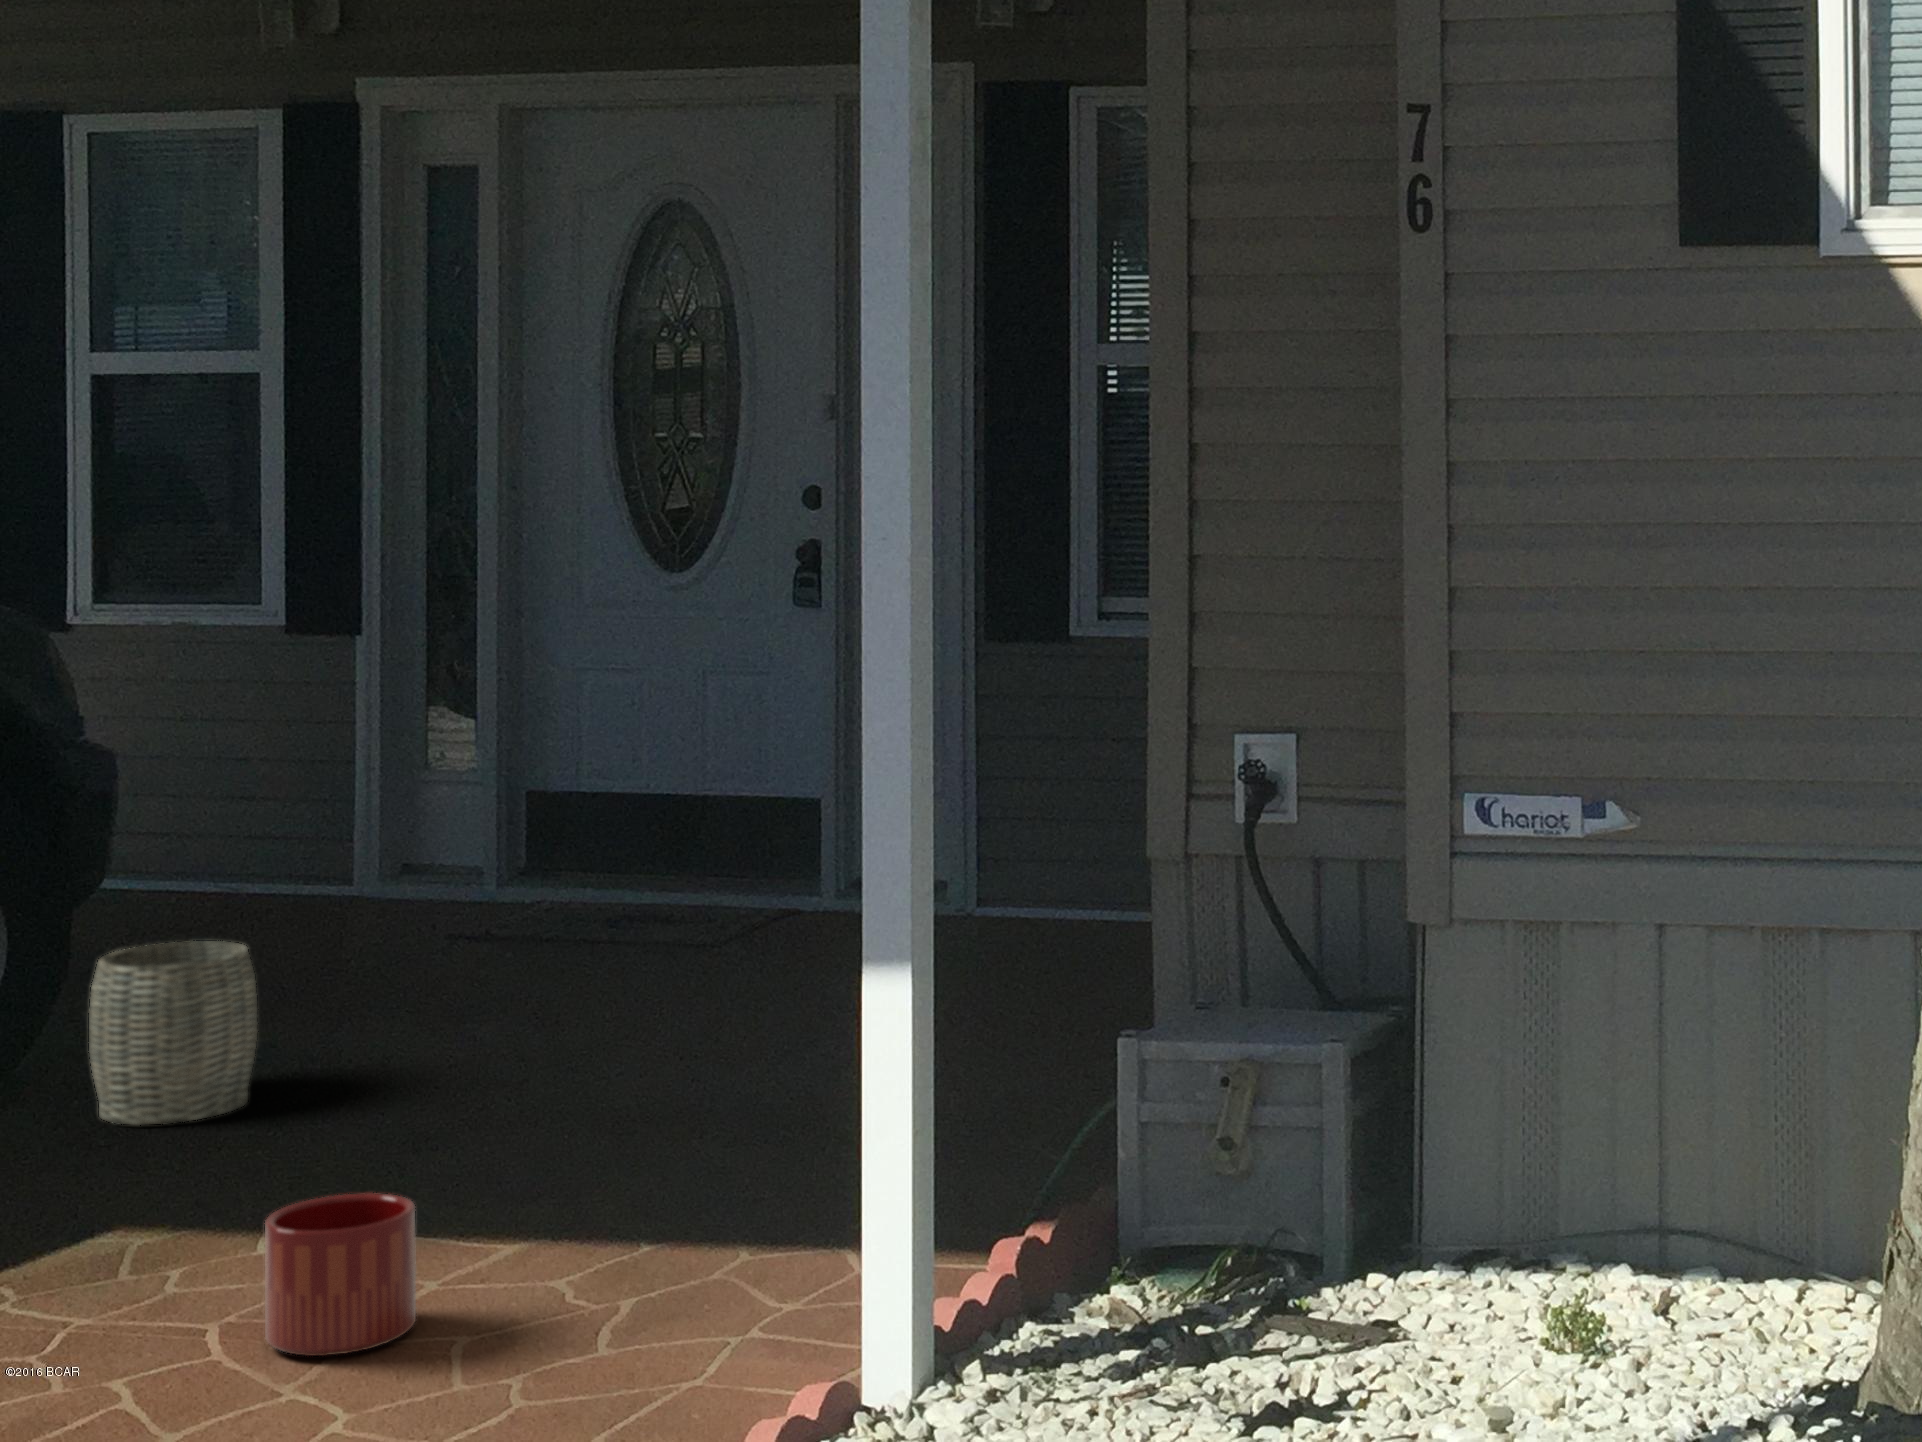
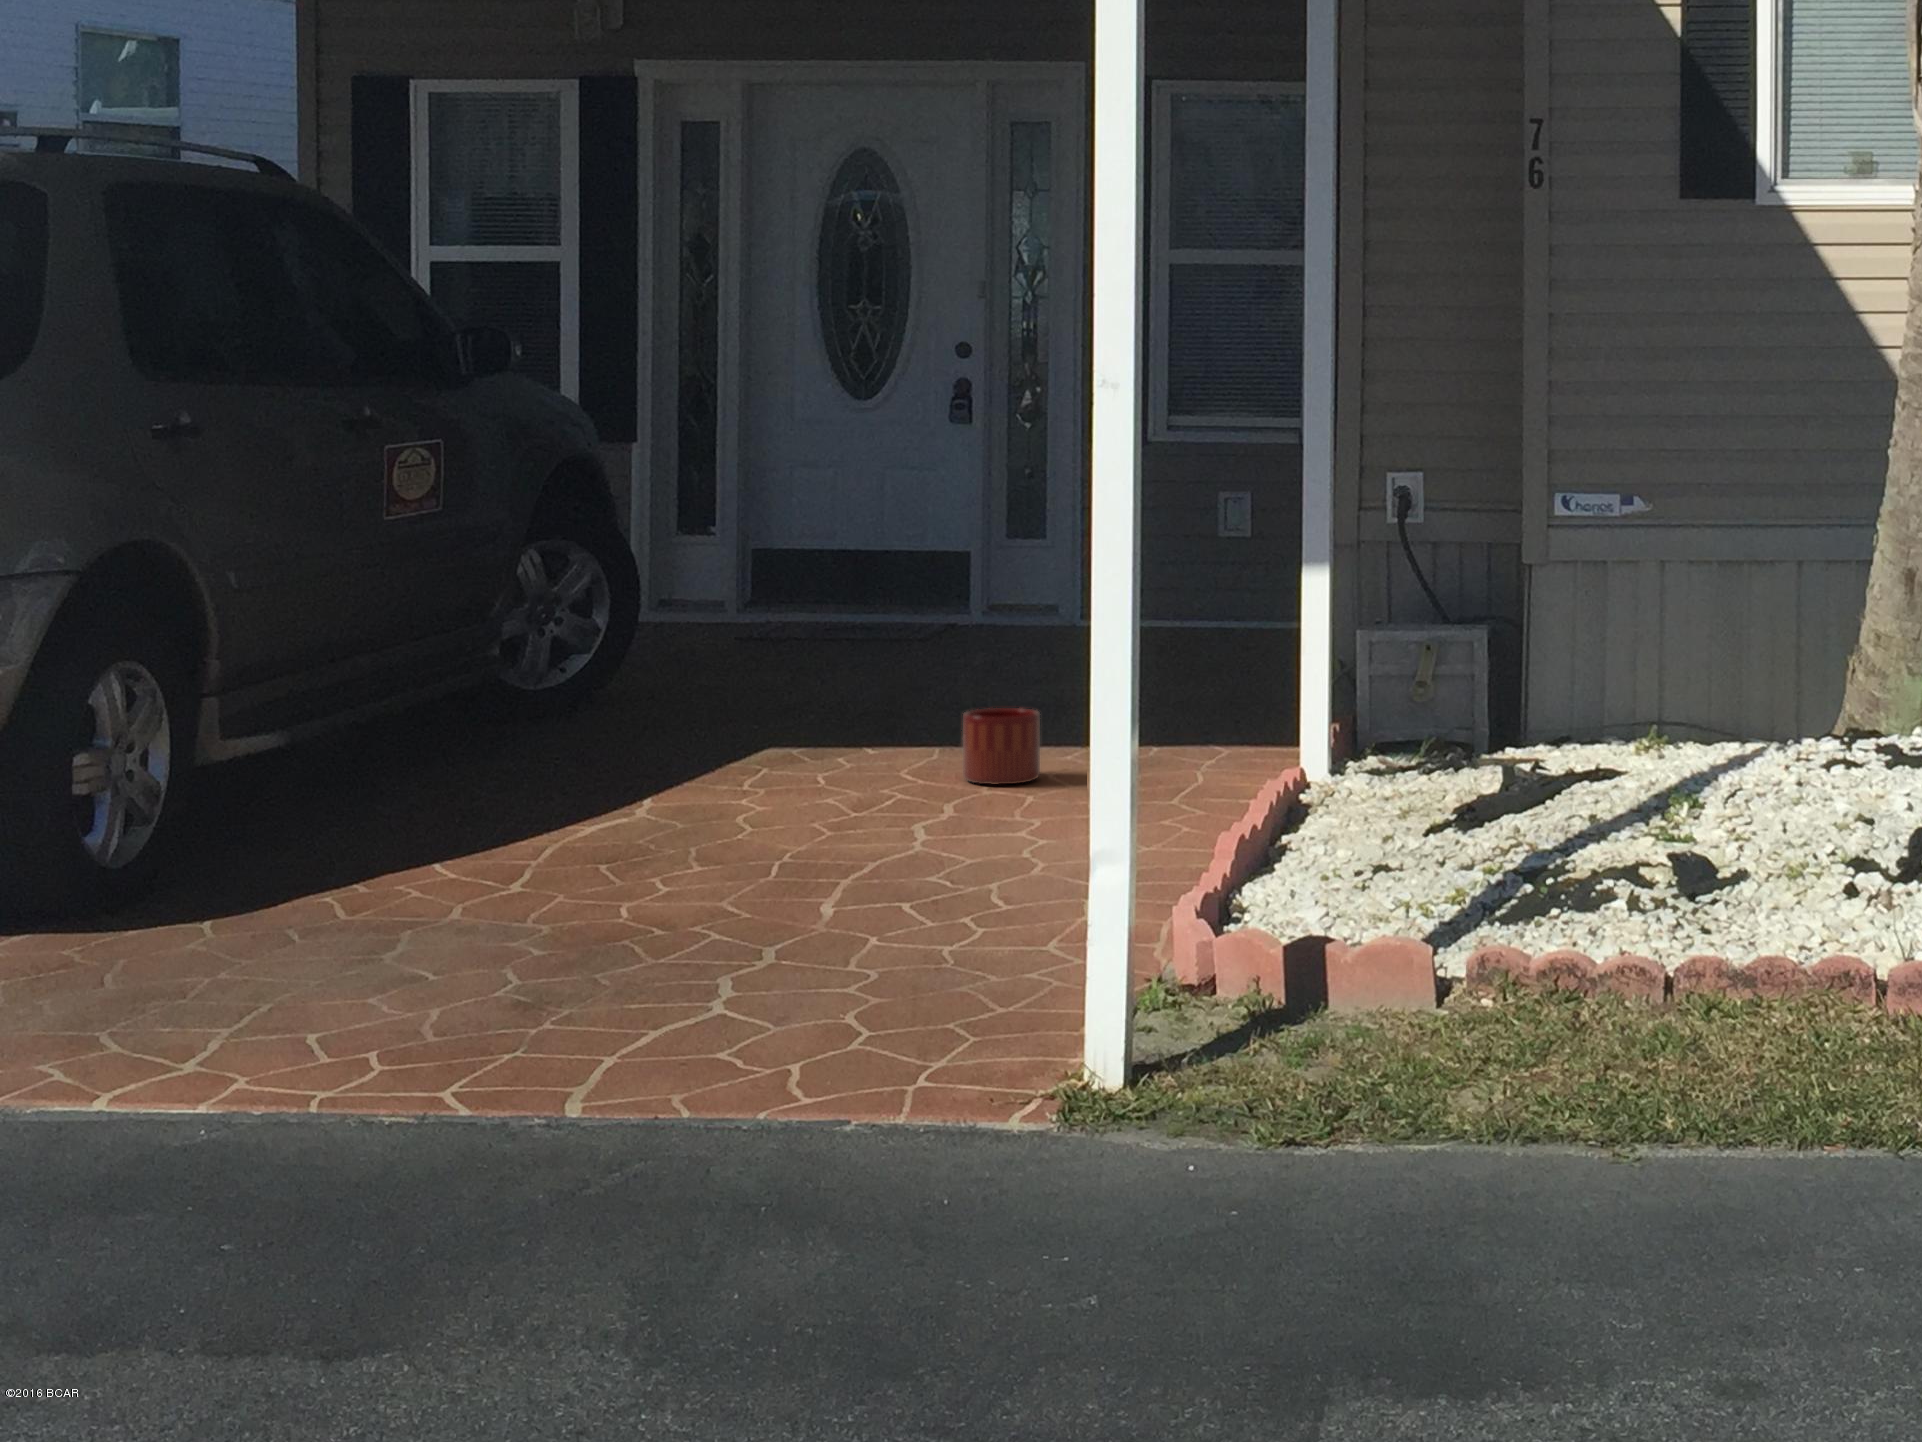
woven basket: present [89,941,257,1125] -> none [657,615,755,720]

